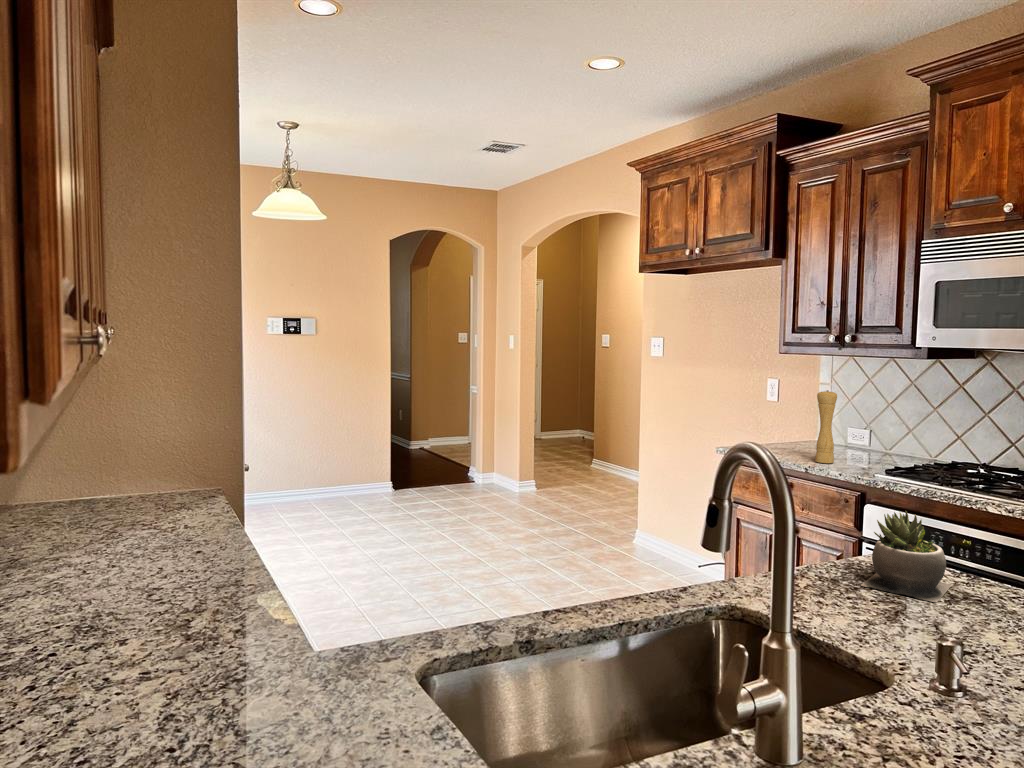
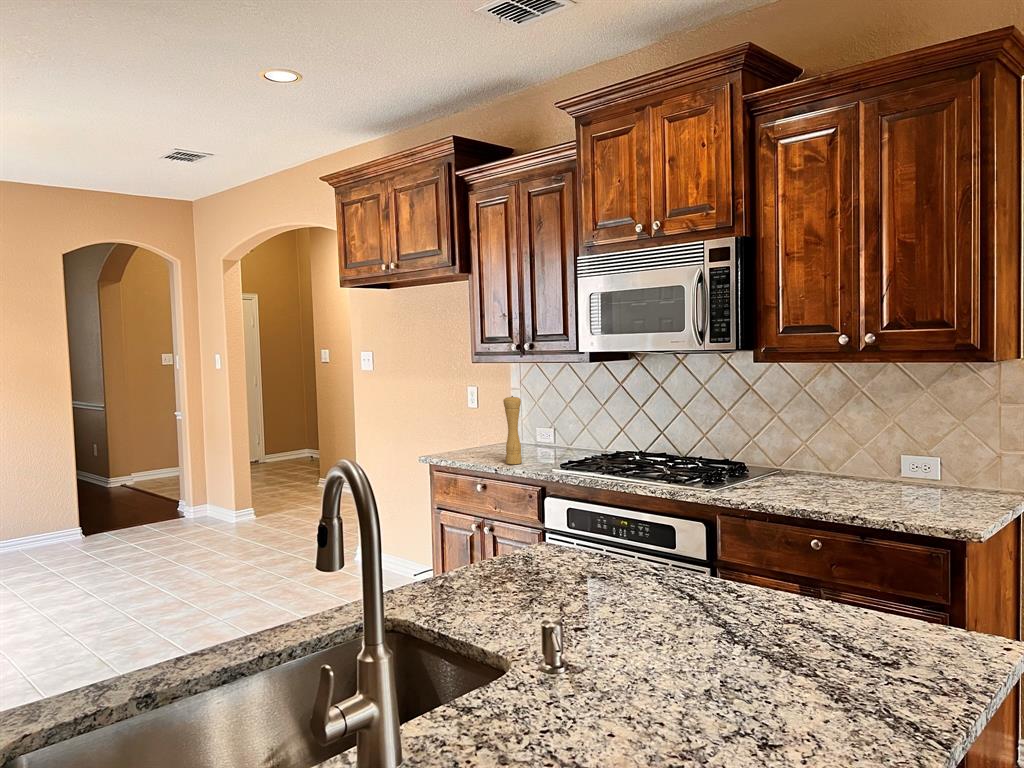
succulent plant: present [861,511,952,602] -> none [508,506,586,586]

